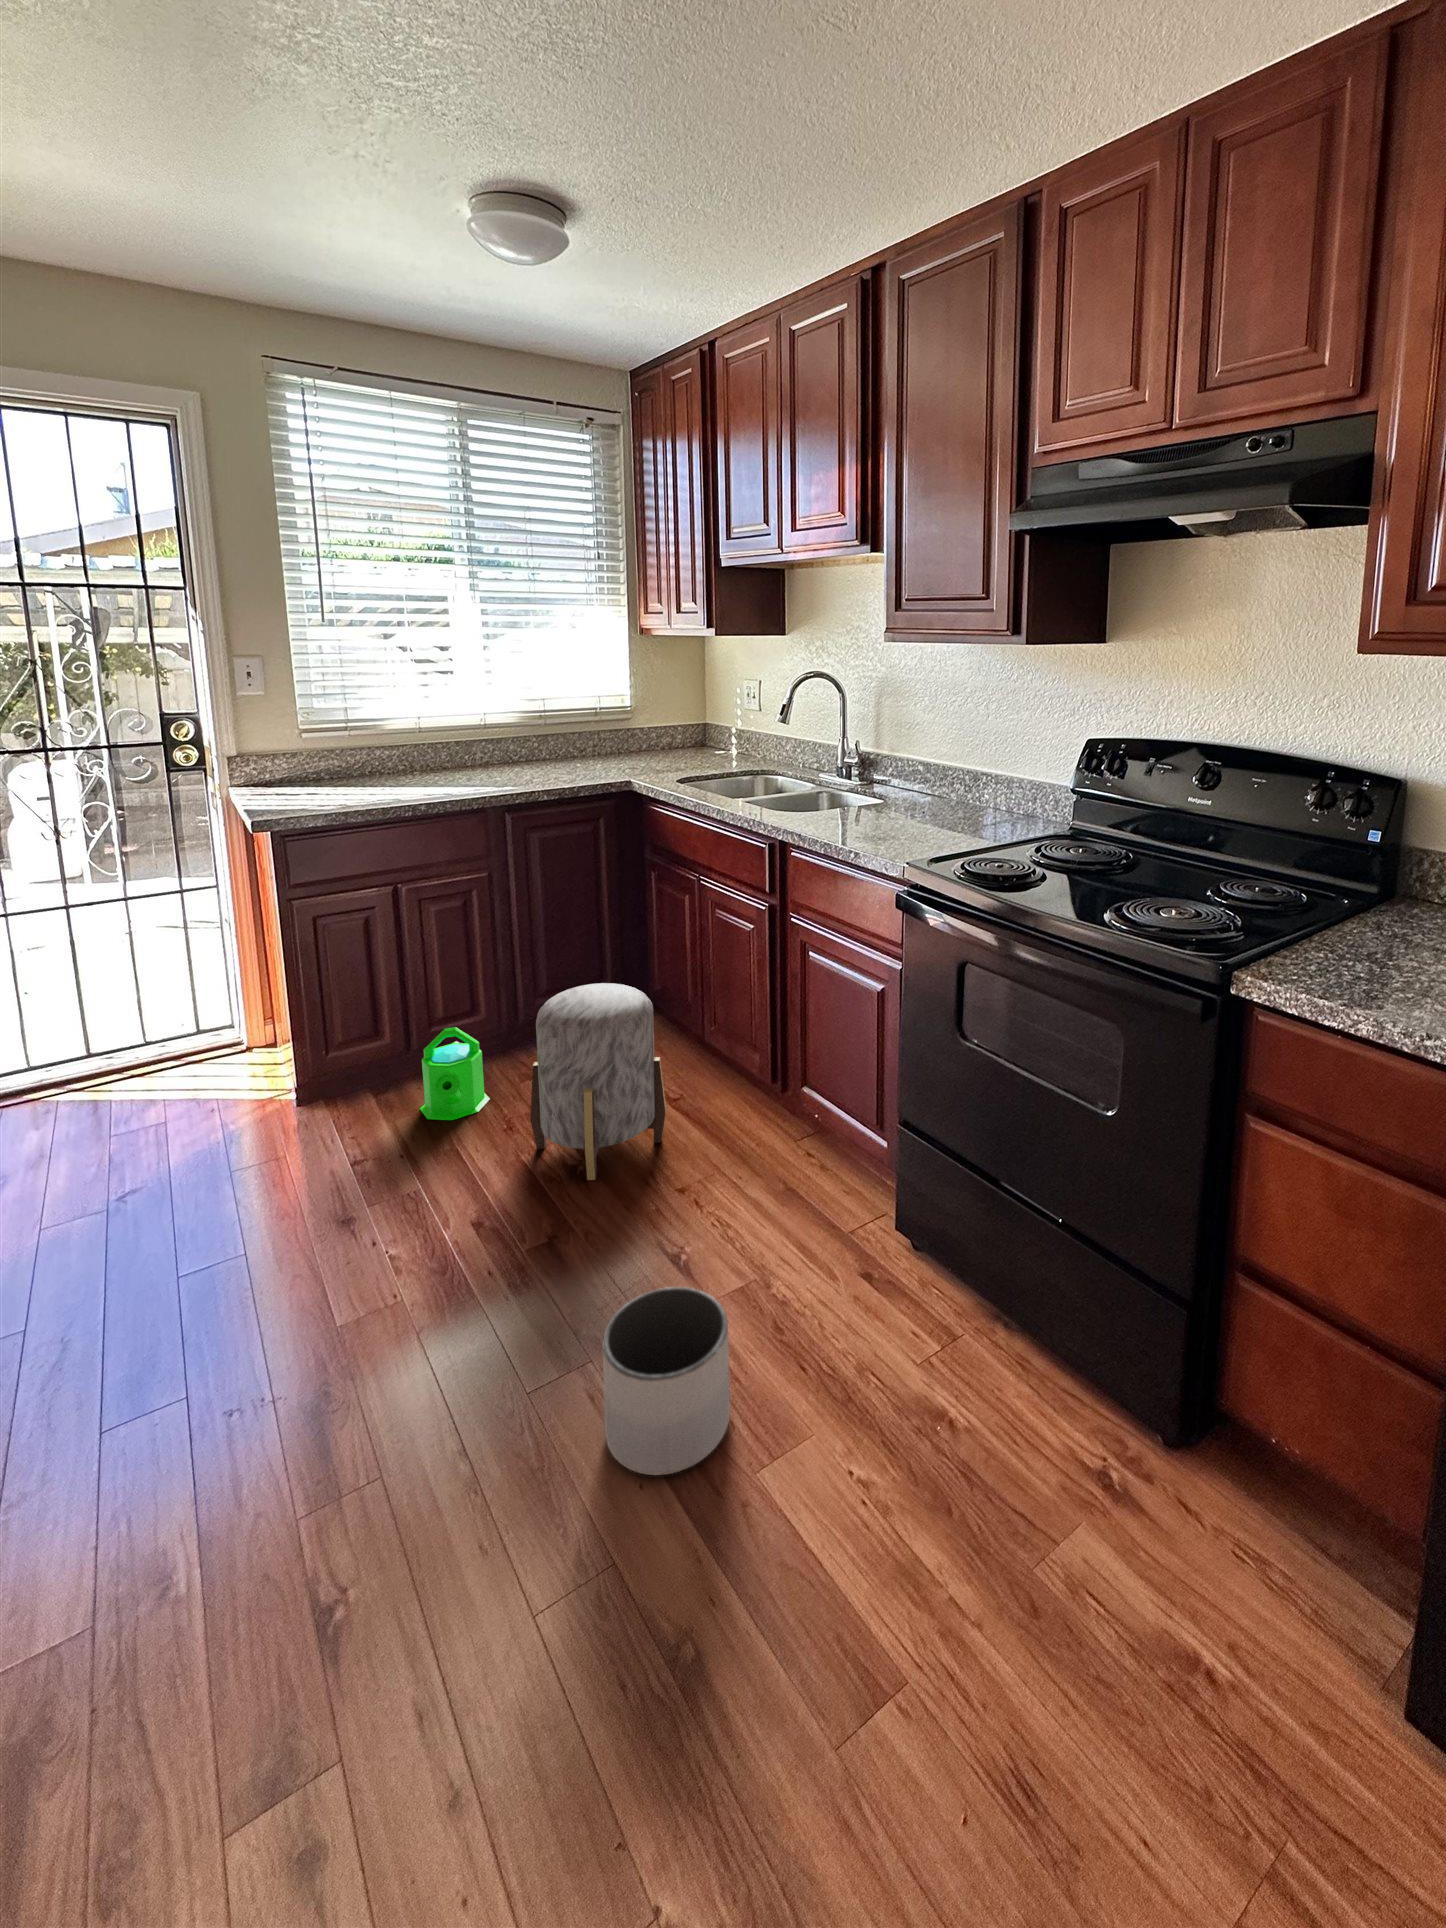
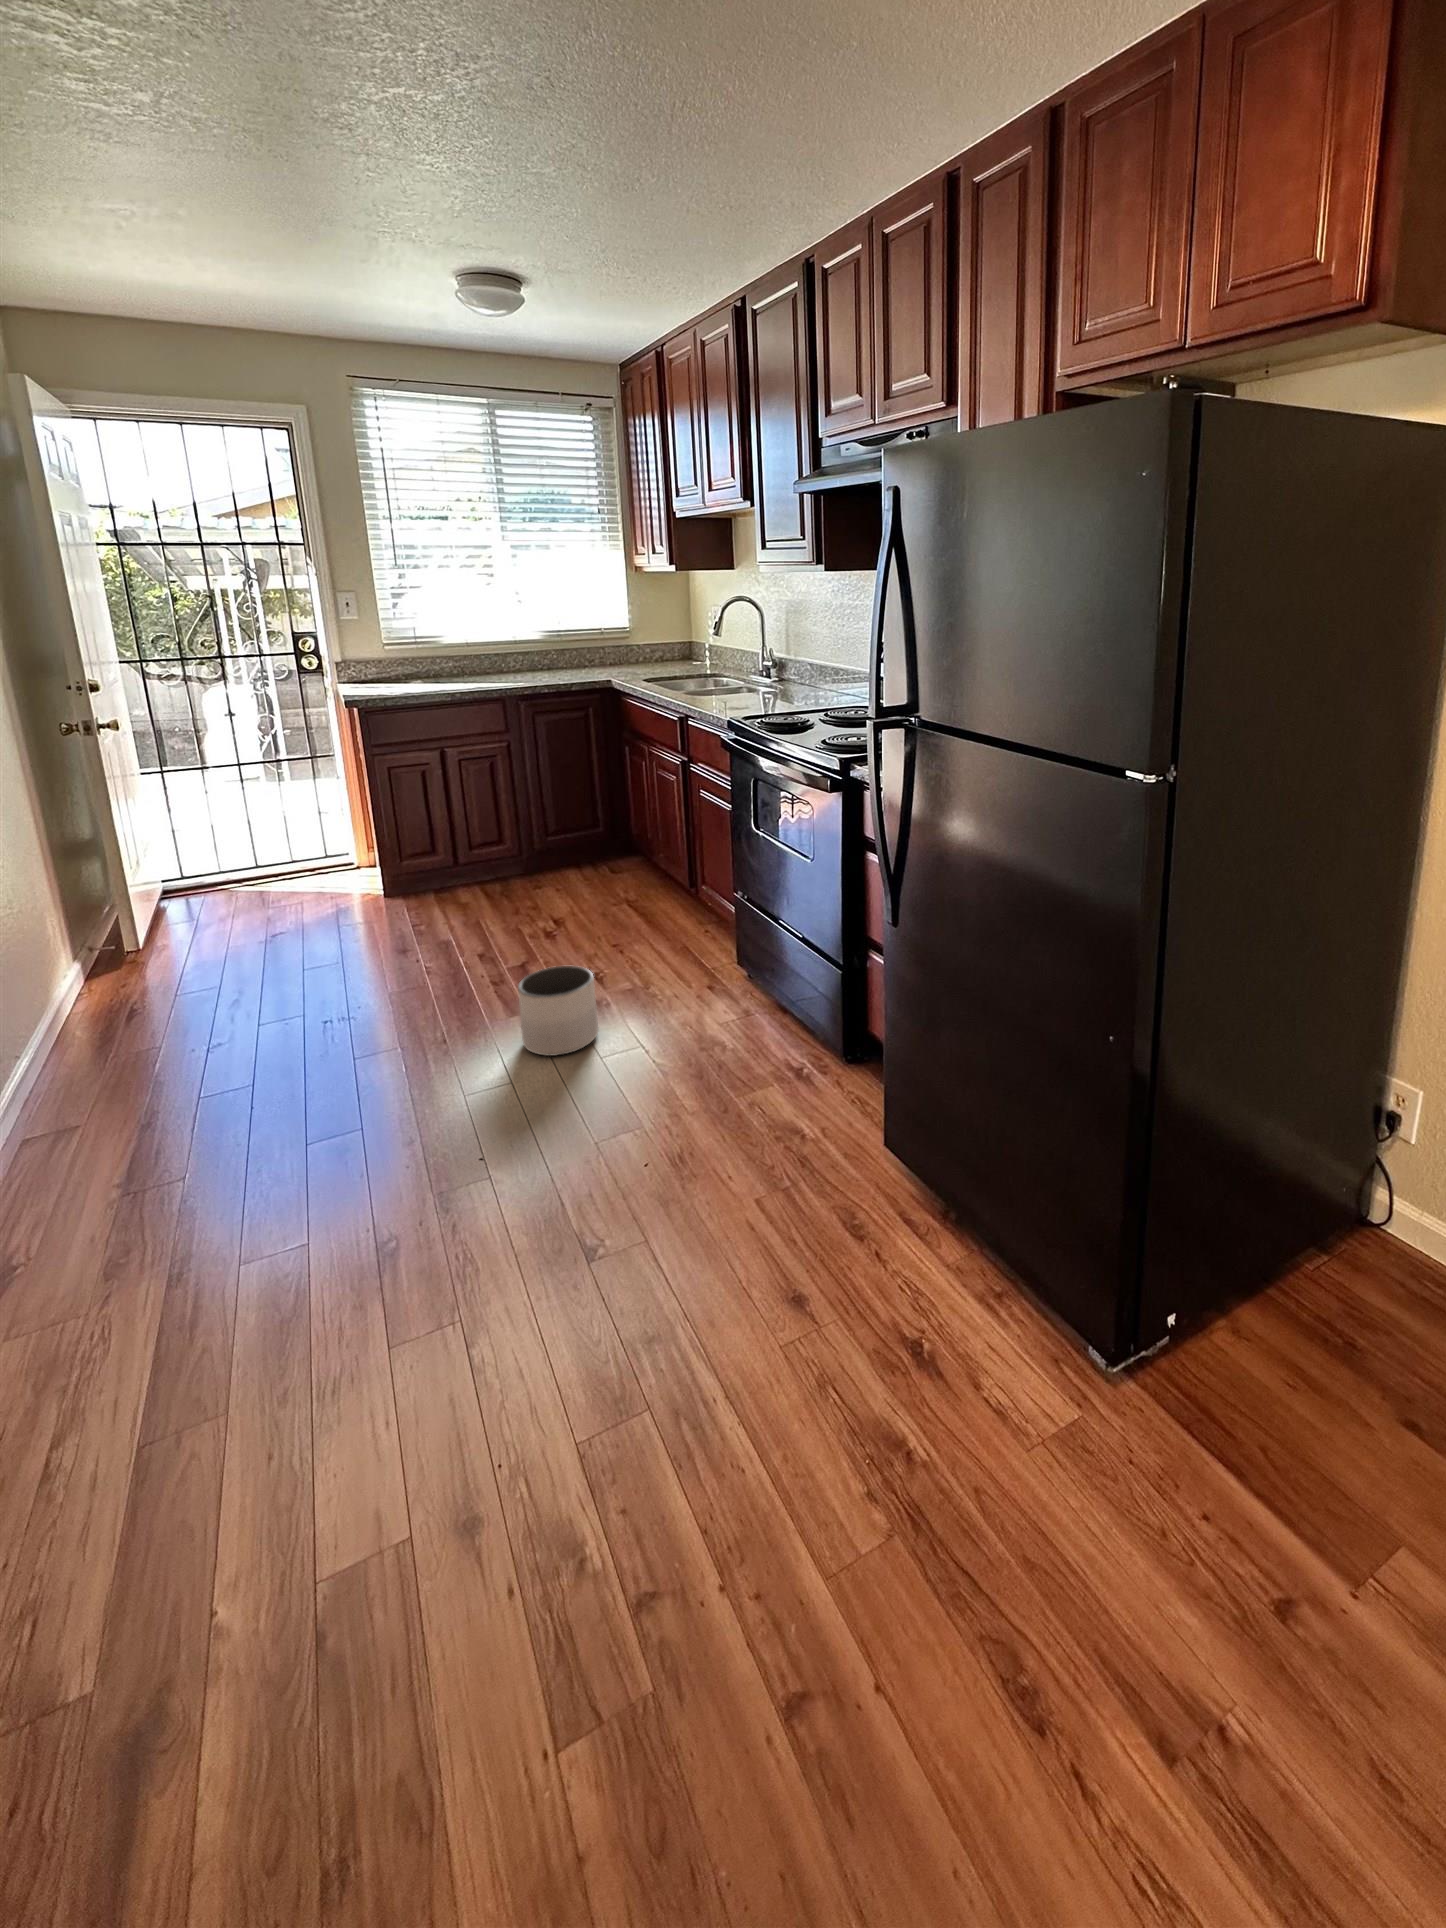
stool: present [530,983,666,1180] -> none [524,815,616,939]
watering can: present [420,1027,490,1120] -> none [462,847,509,908]

